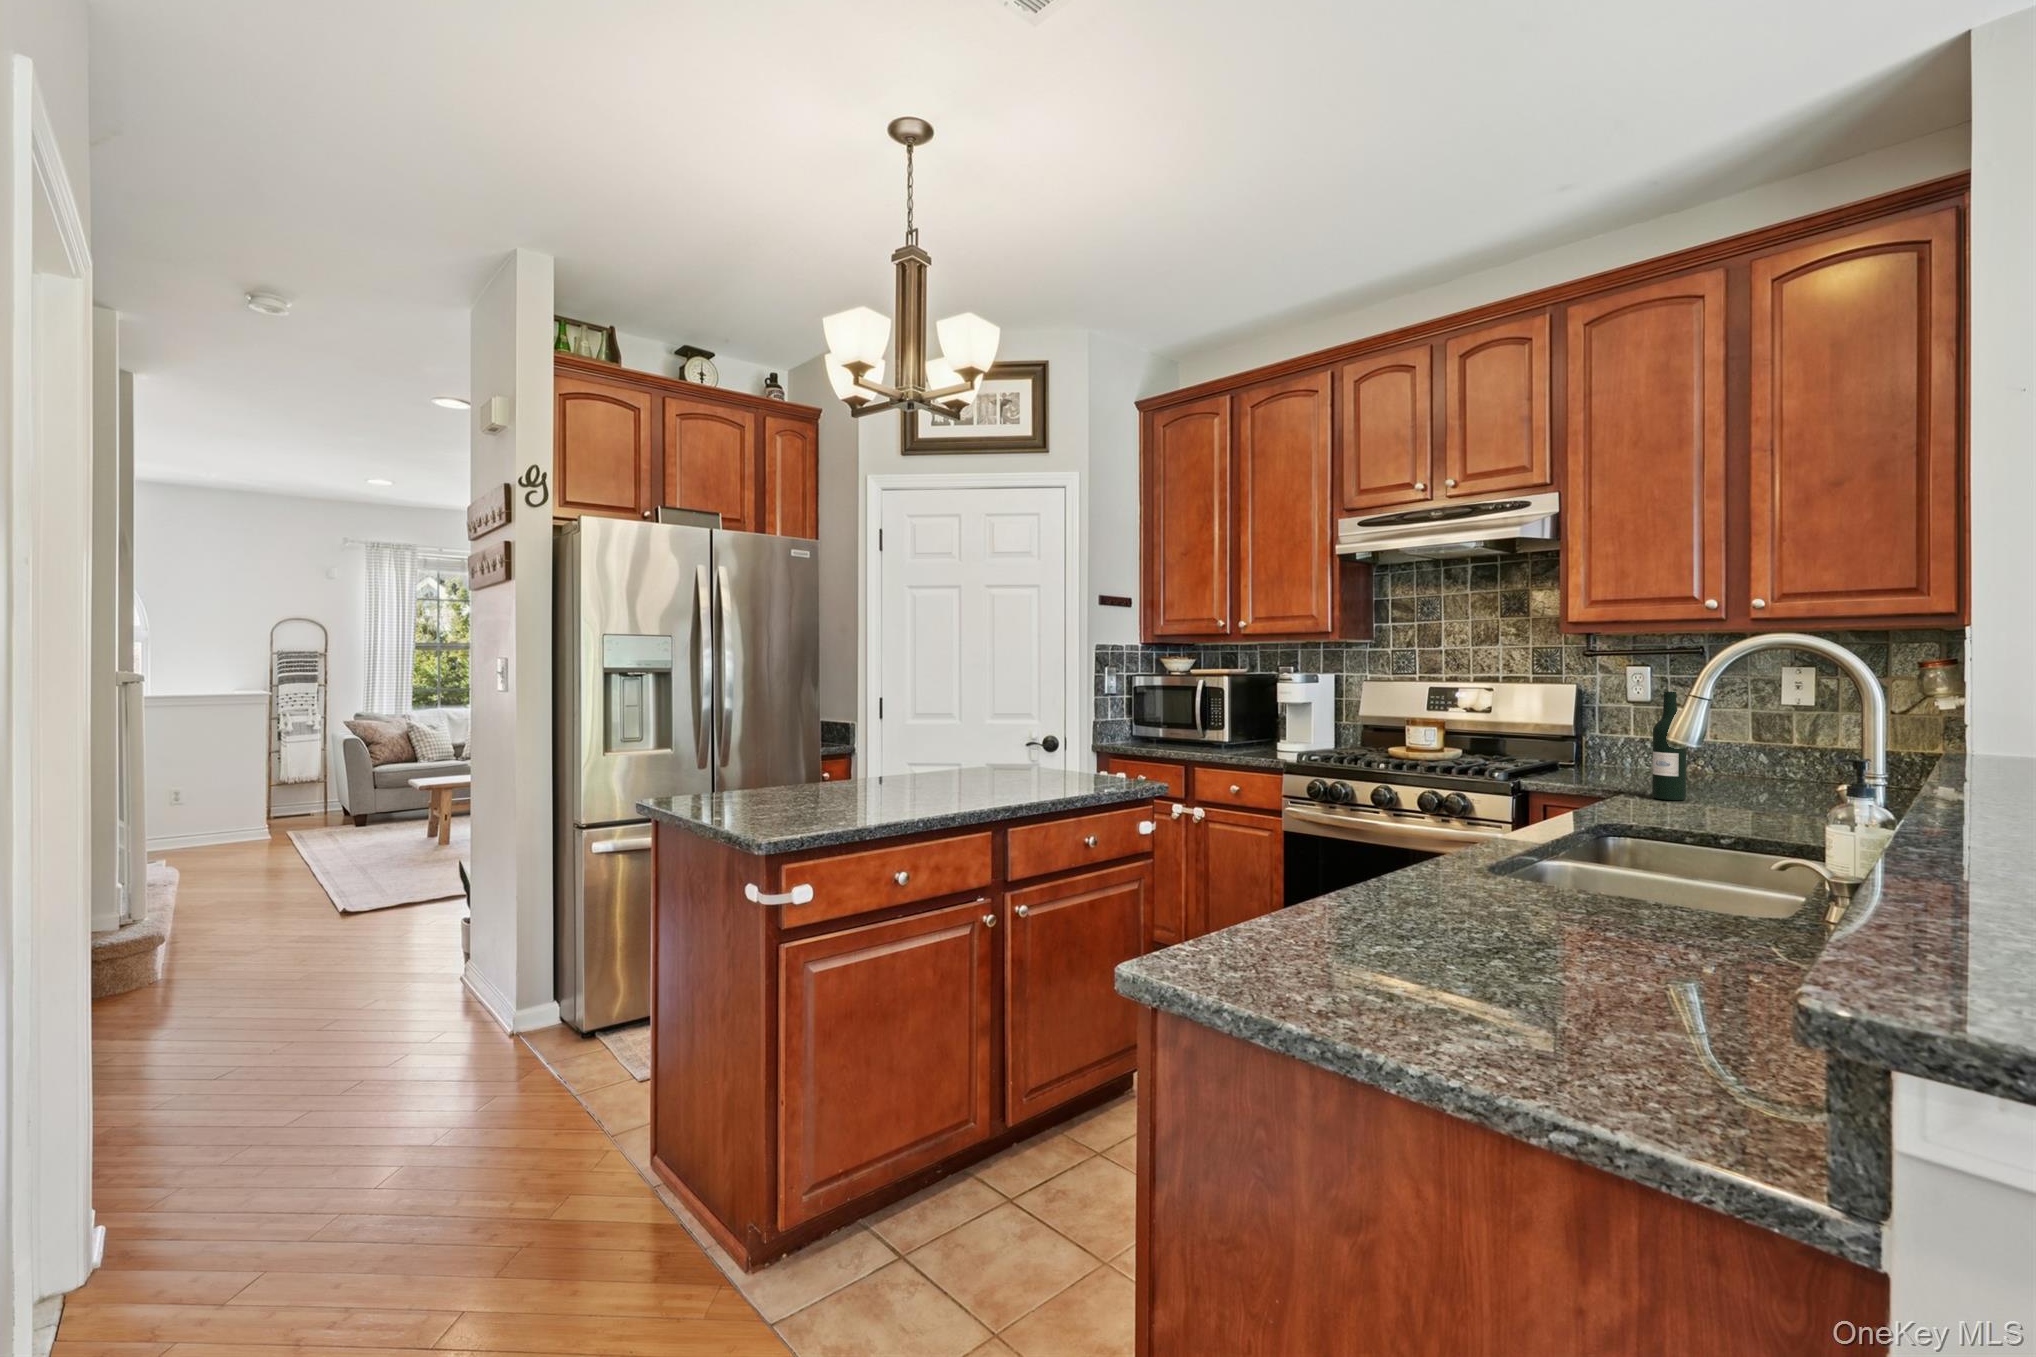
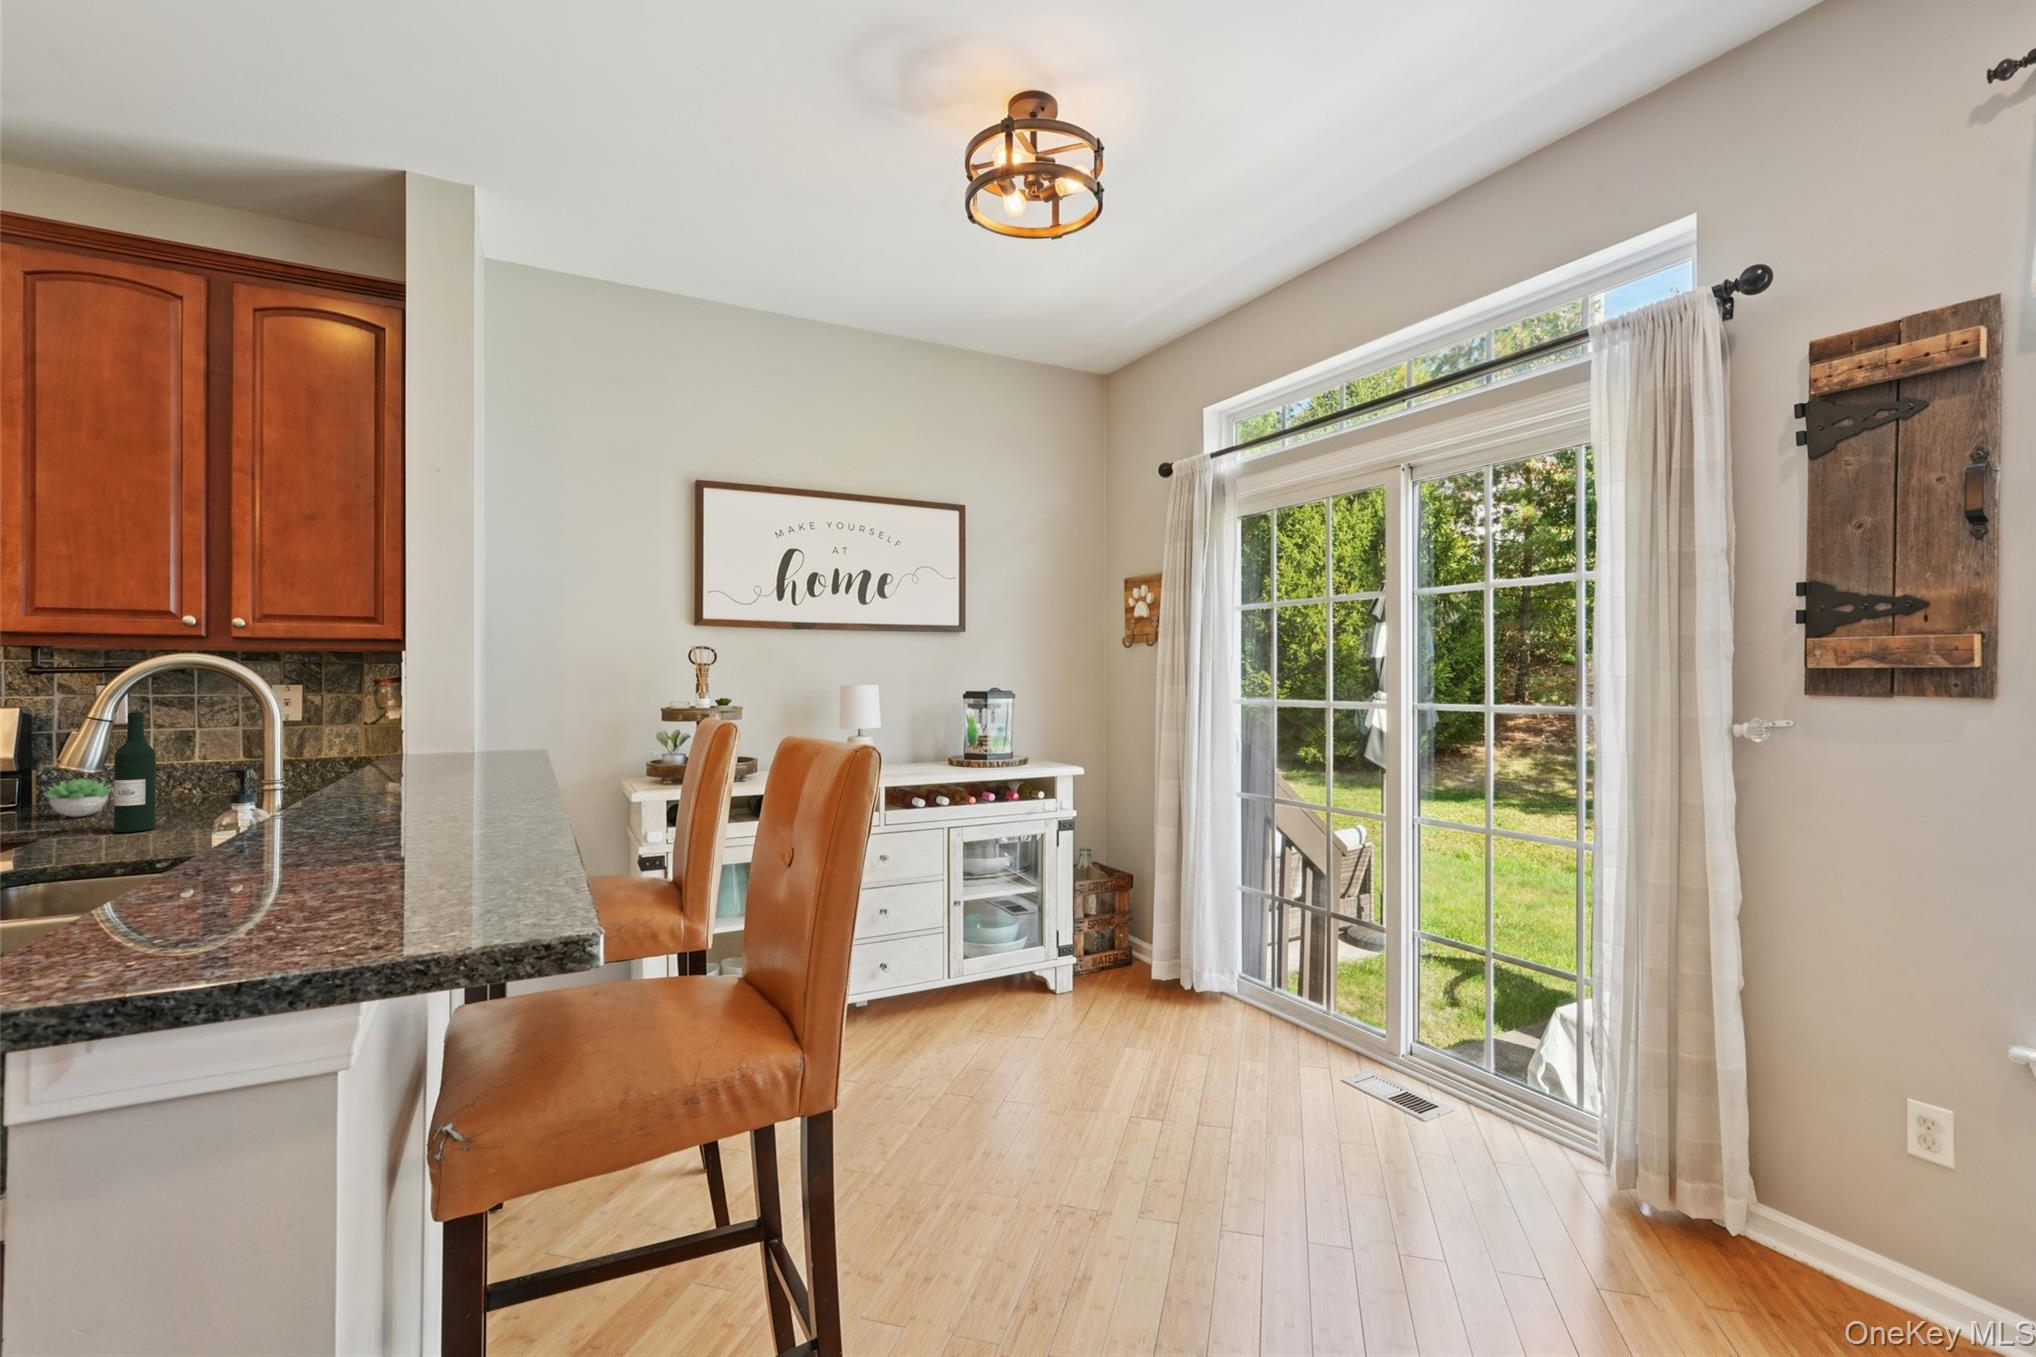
succulent plant: none [1593,747,1643,779] -> present [44,779,113,817]

